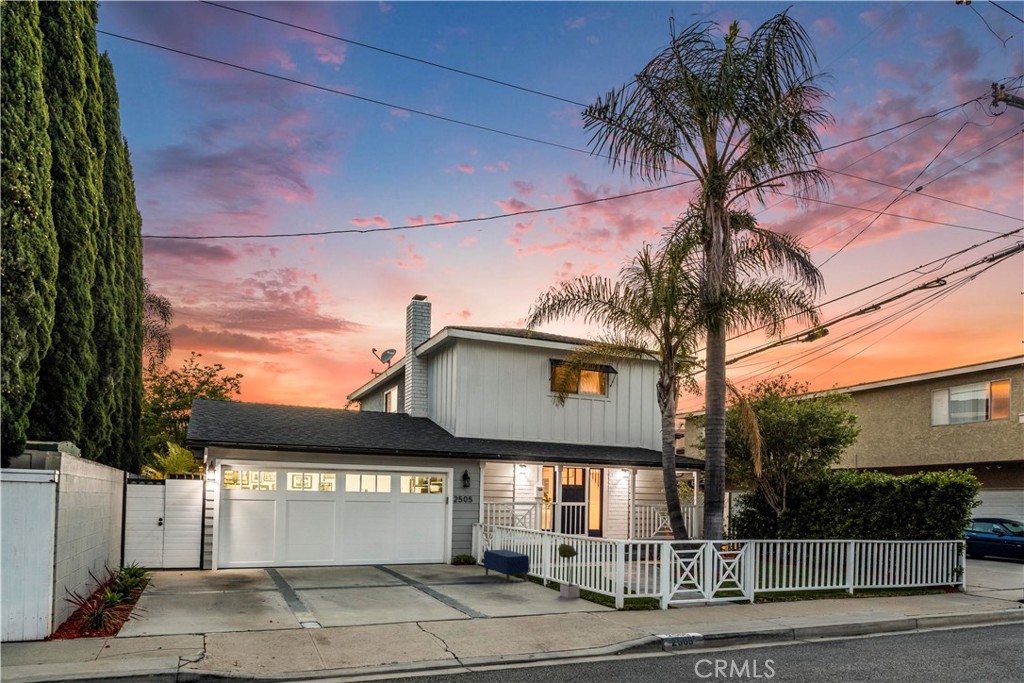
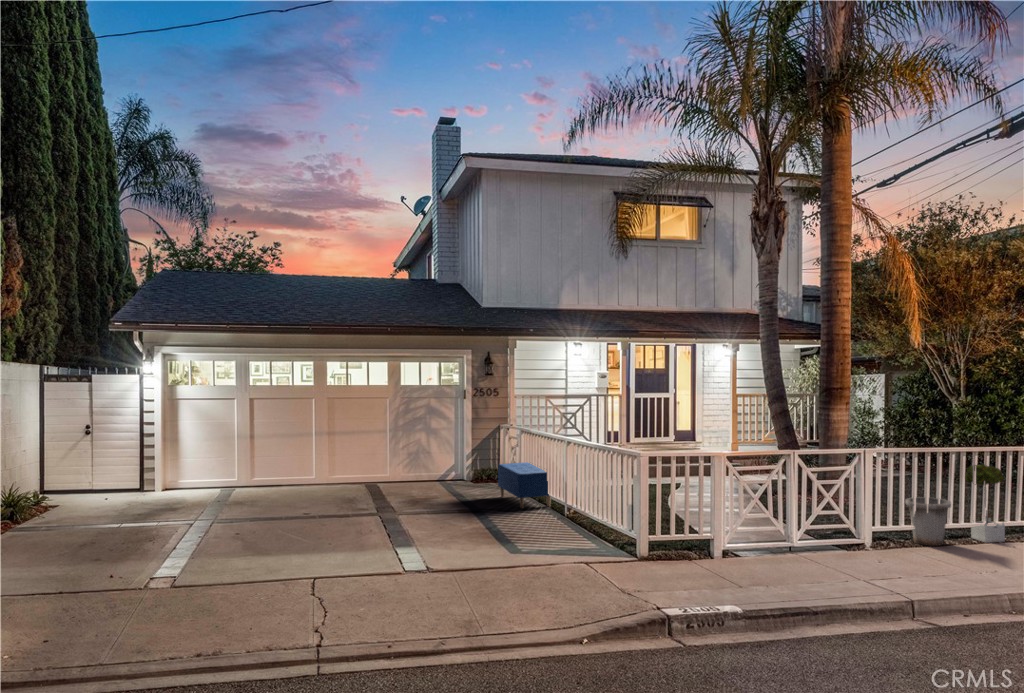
potted tree: present [558,544,580,598] -> present [965,464,1005,543]
trash can: none [773,571,801,603] -> present [906,497,951,546]

